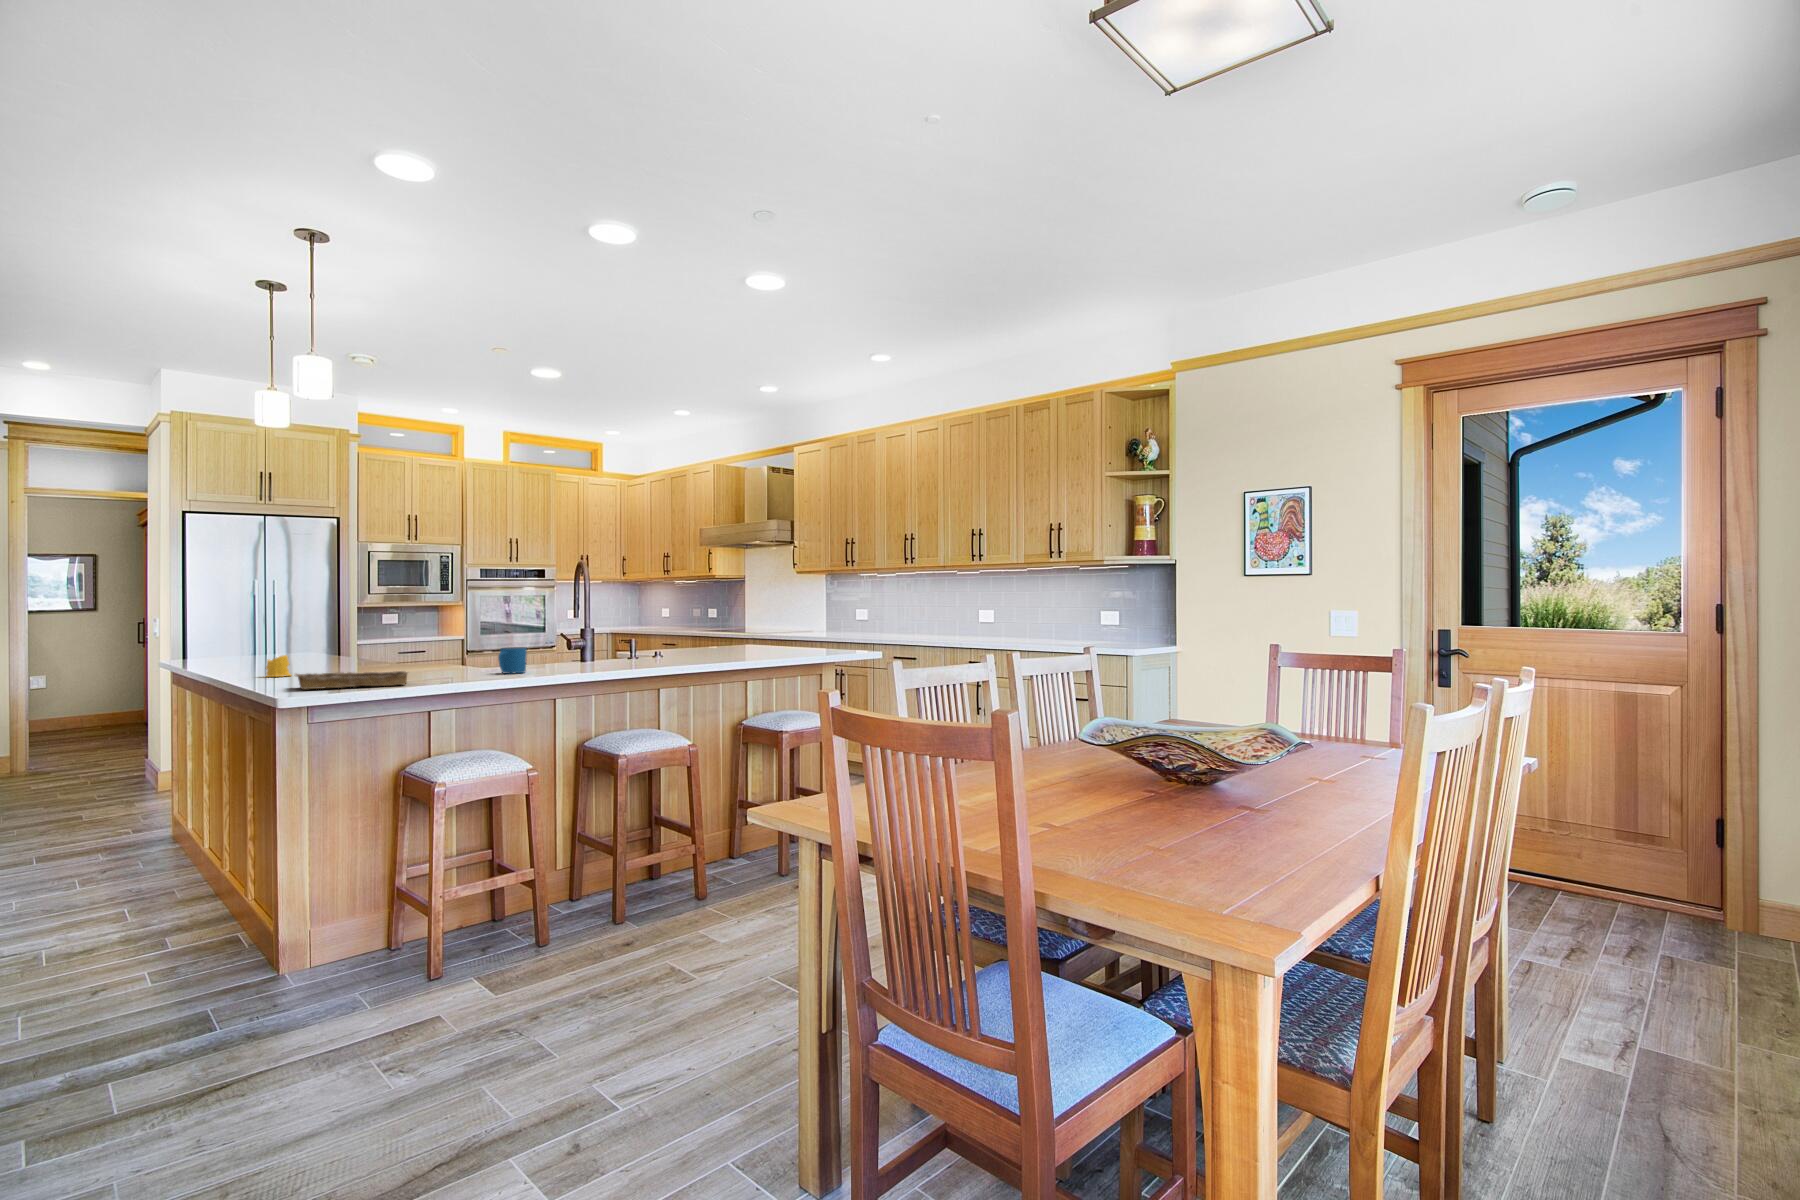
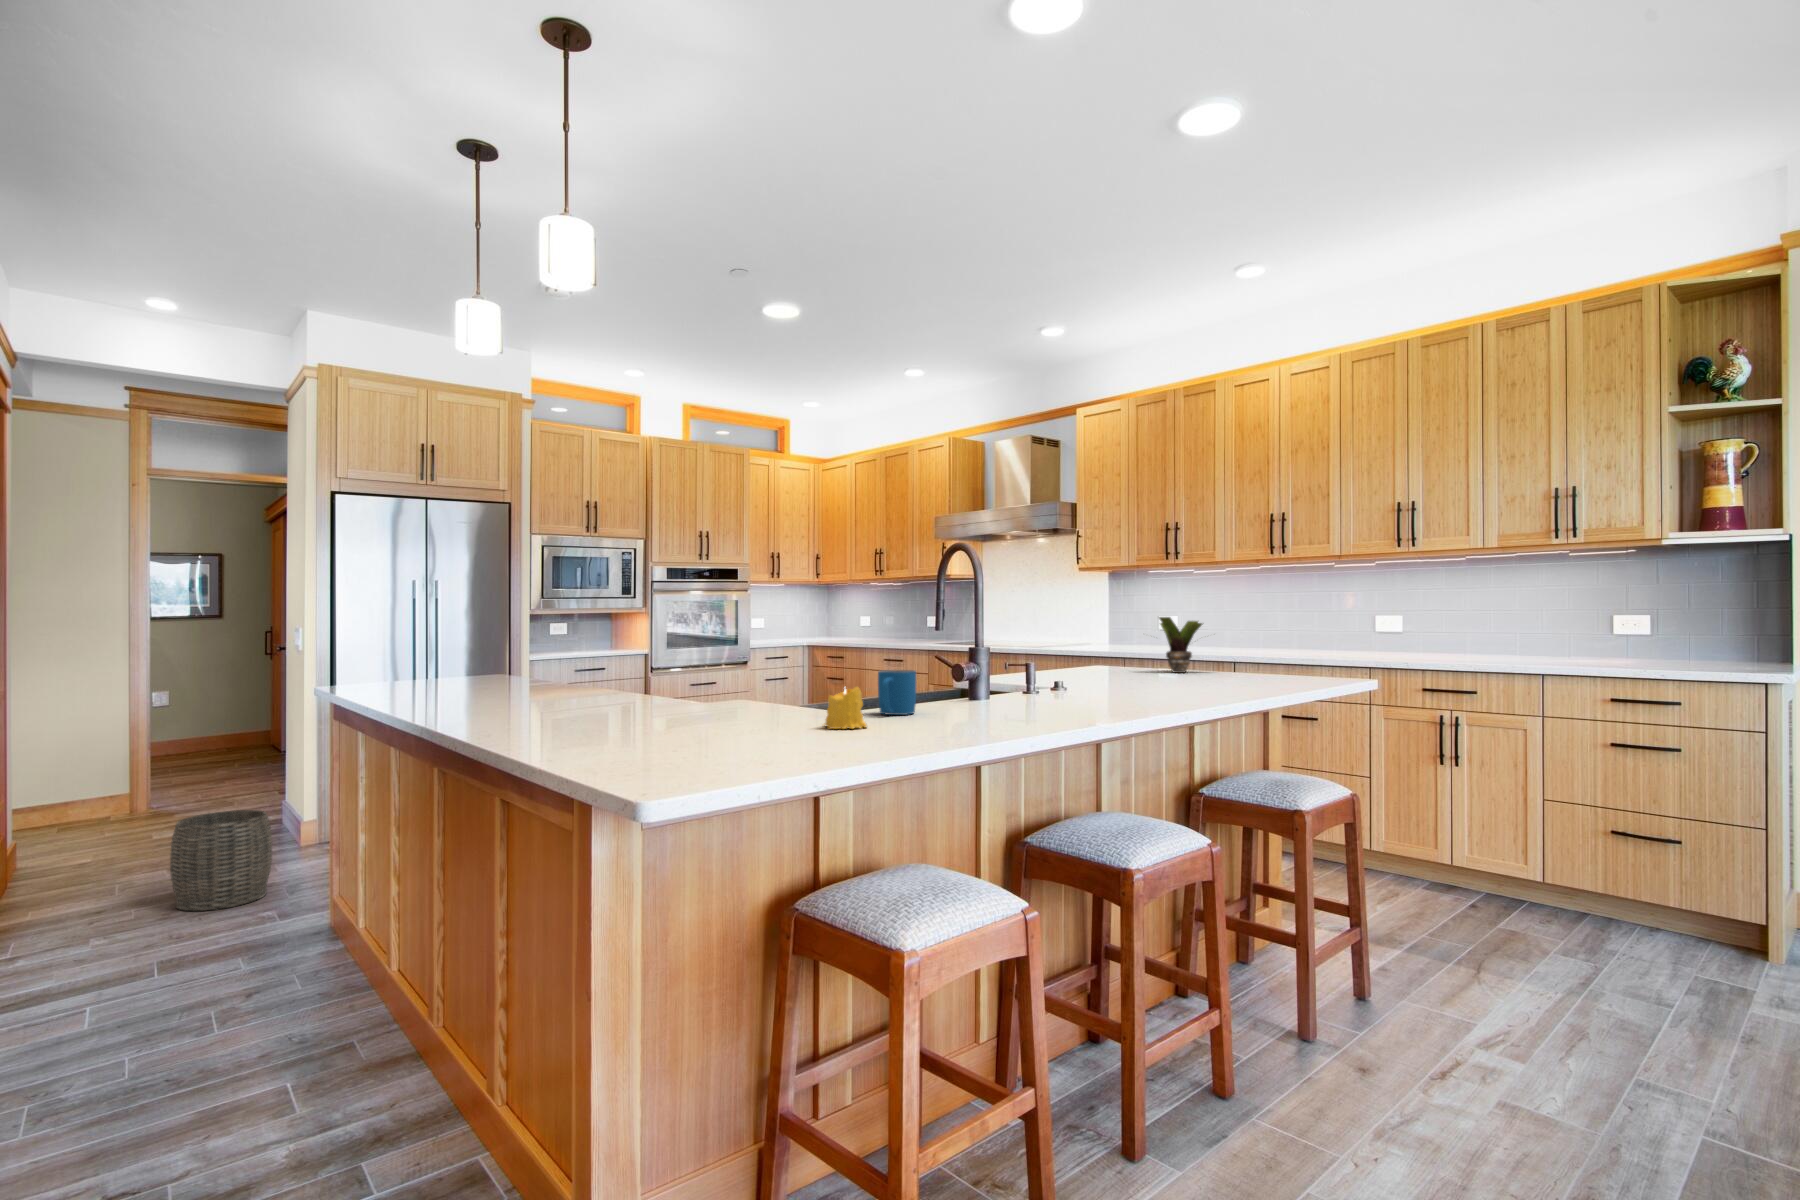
potted plant: none [785,611,836,649] -> present [1159,617,1203,673]
candle: present [266,655,291,677] -> present [824,687,867,729]
tray: present [295,671,408,690] -> none [605,713,805,751]
woven basket: none [46,757,129,830] -> present [170,810,272,911]

